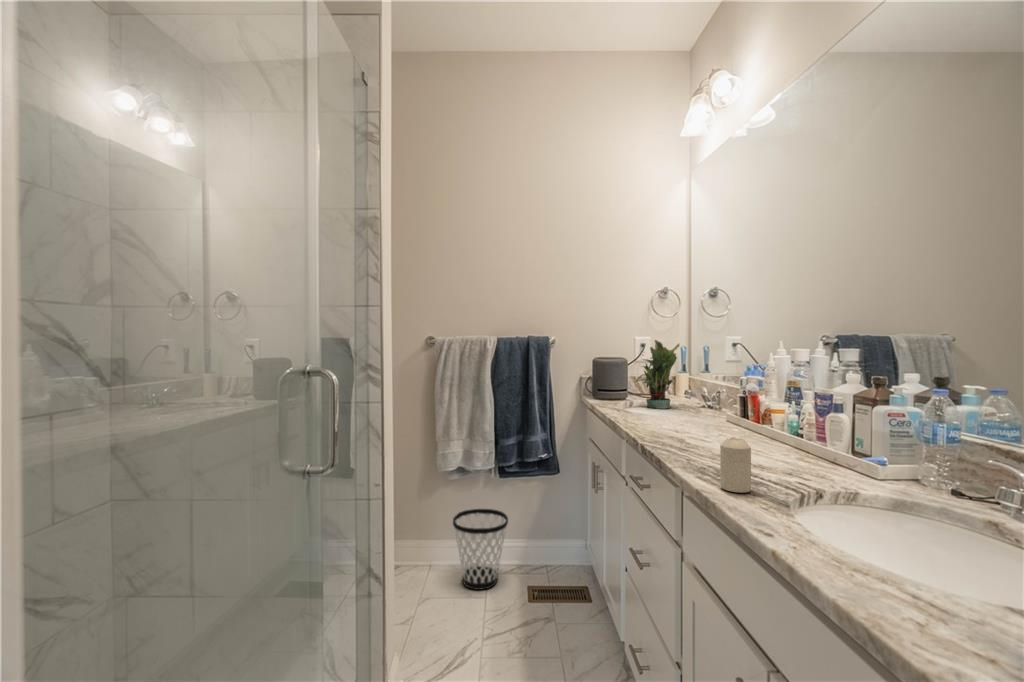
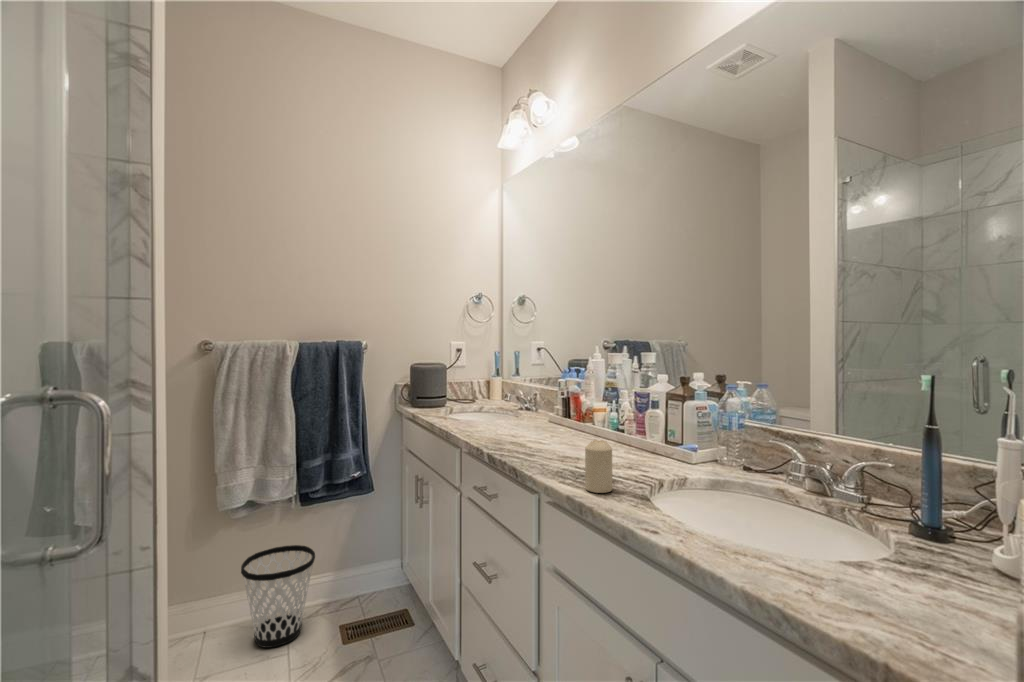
potted plant: present [636,340,679,409] -> none [457,345,500,413]

